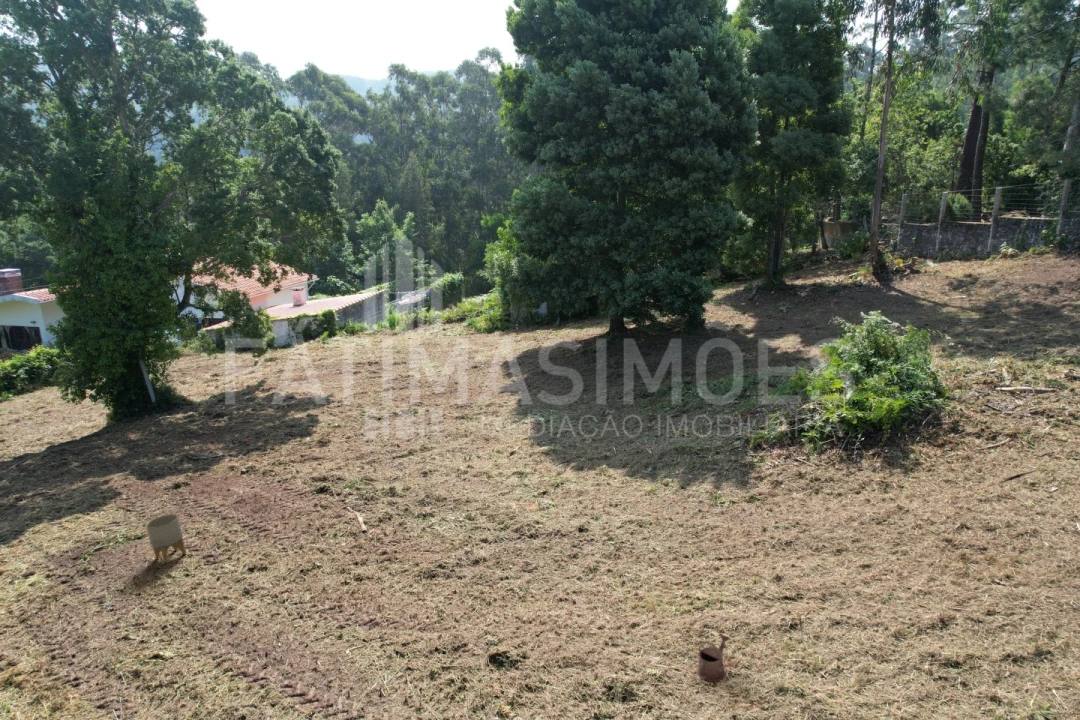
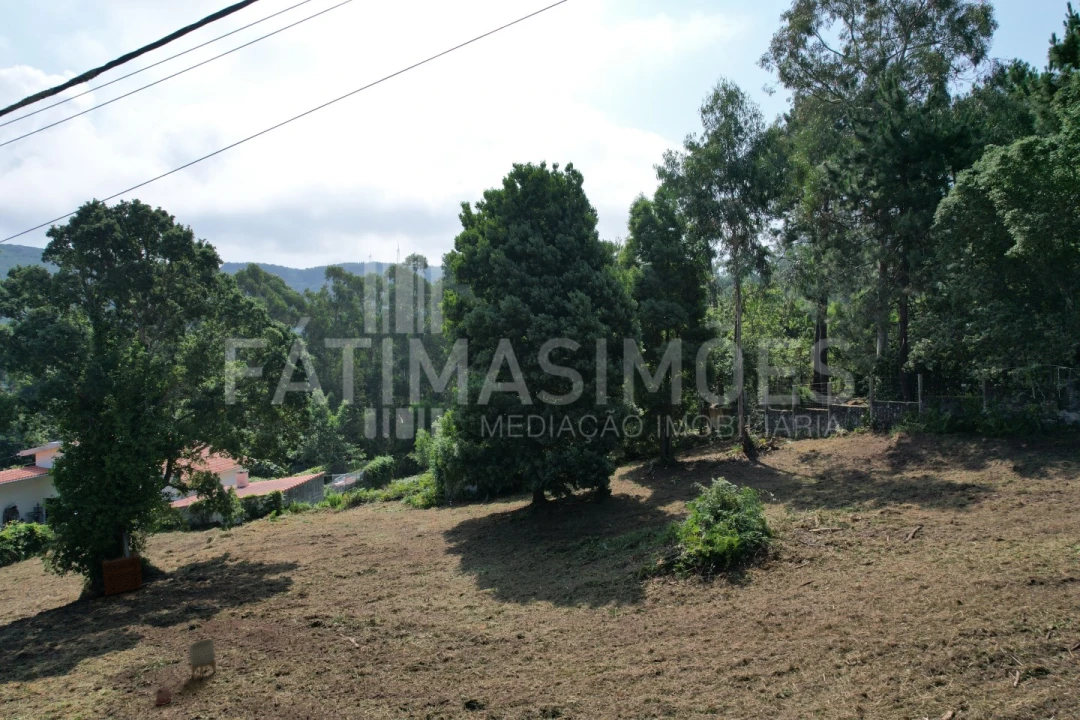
wooden crate: none [118,380,169,427] -> present [102,552,143,595]
watering can: present [698,635,729,682] -> present [154,681,180,705]

